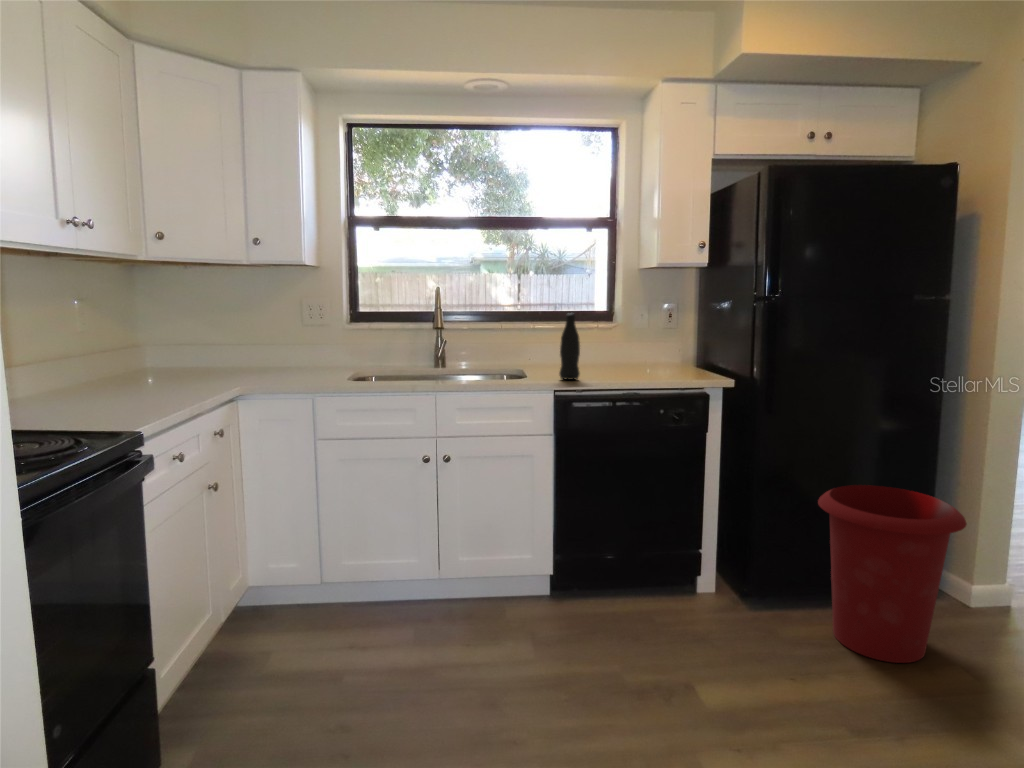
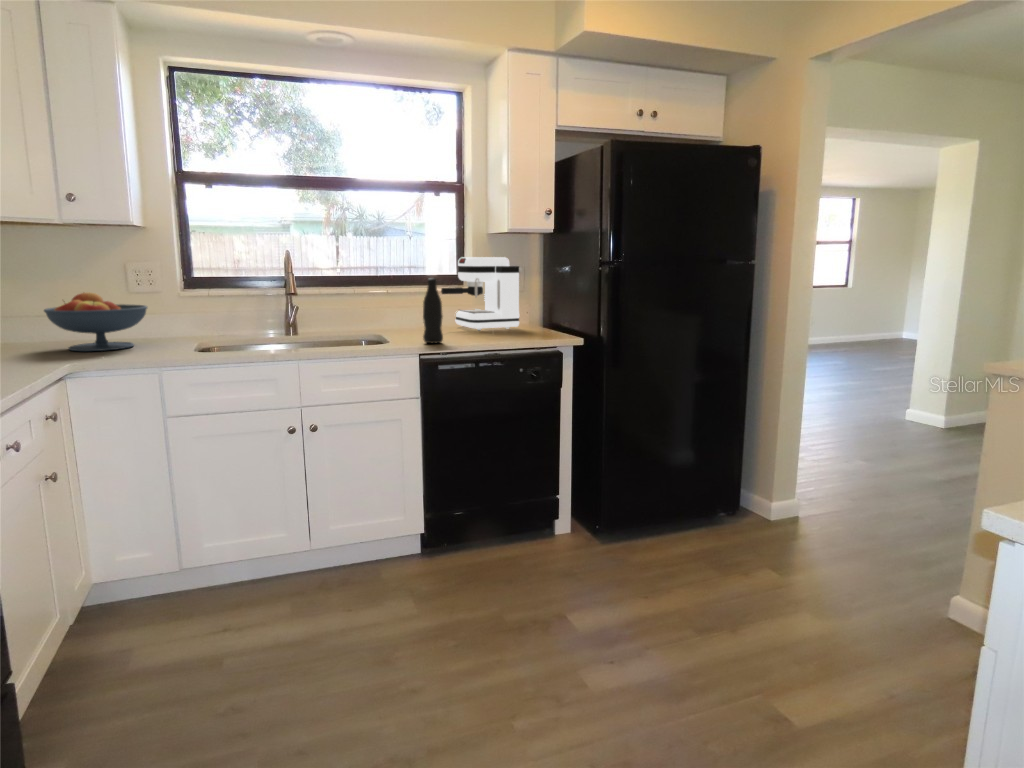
coffee maker: none [587,293,669,368] -> present [441,257,519,330]
fruit bowl: none [231,324,314,376] -> present [44,293,147,351]
waste bin: present [818,485,967,663] -> none [657,426,771,571]

